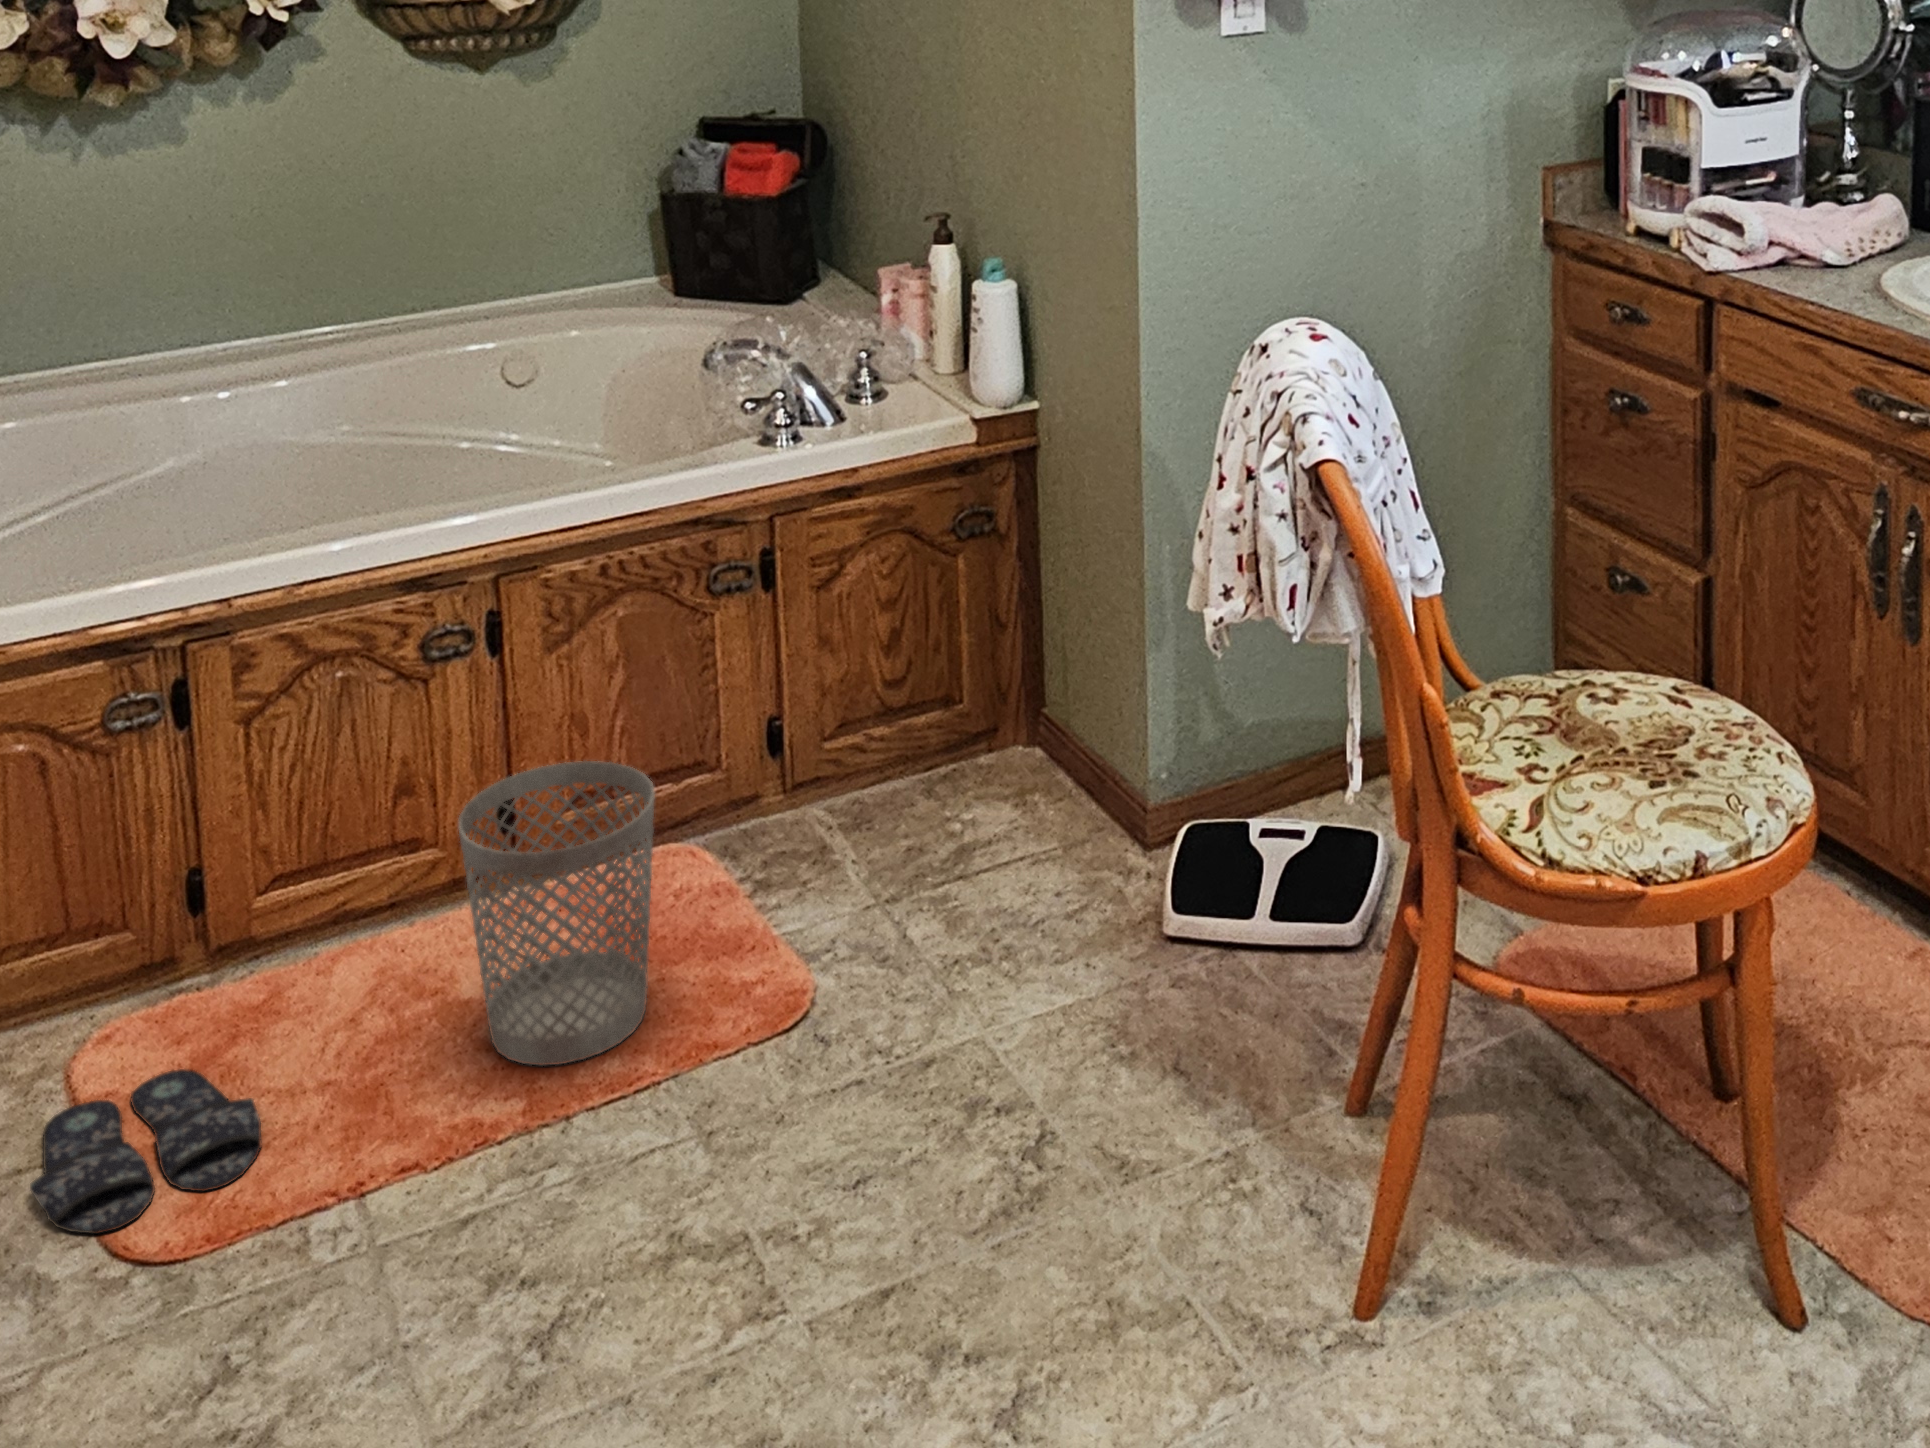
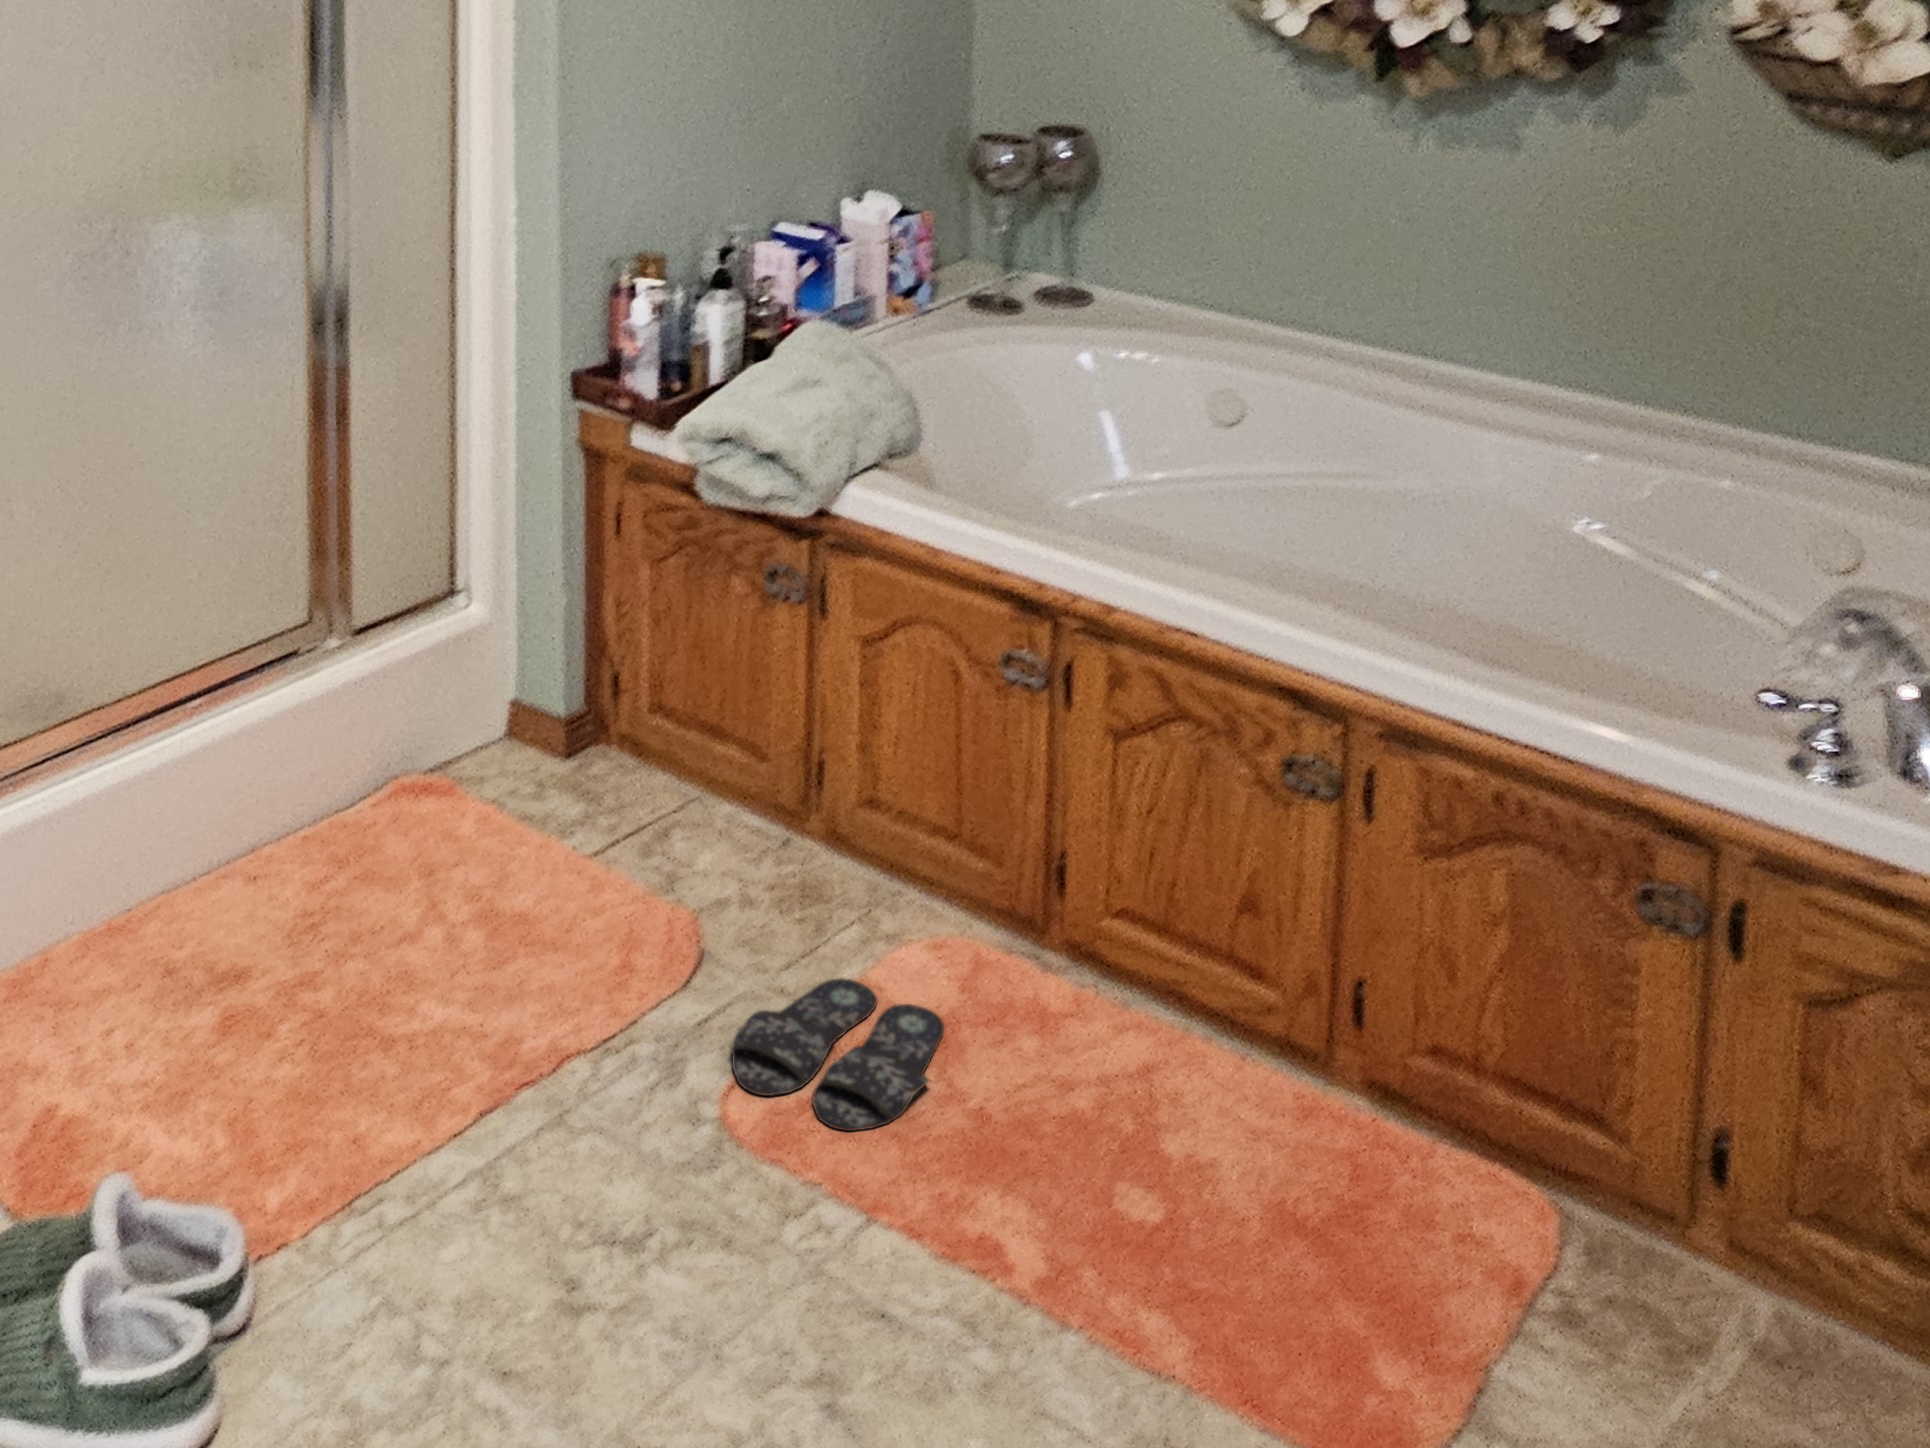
wastebasket: present [459,761,655,1066] -> none [1095,939,1328,1316]

